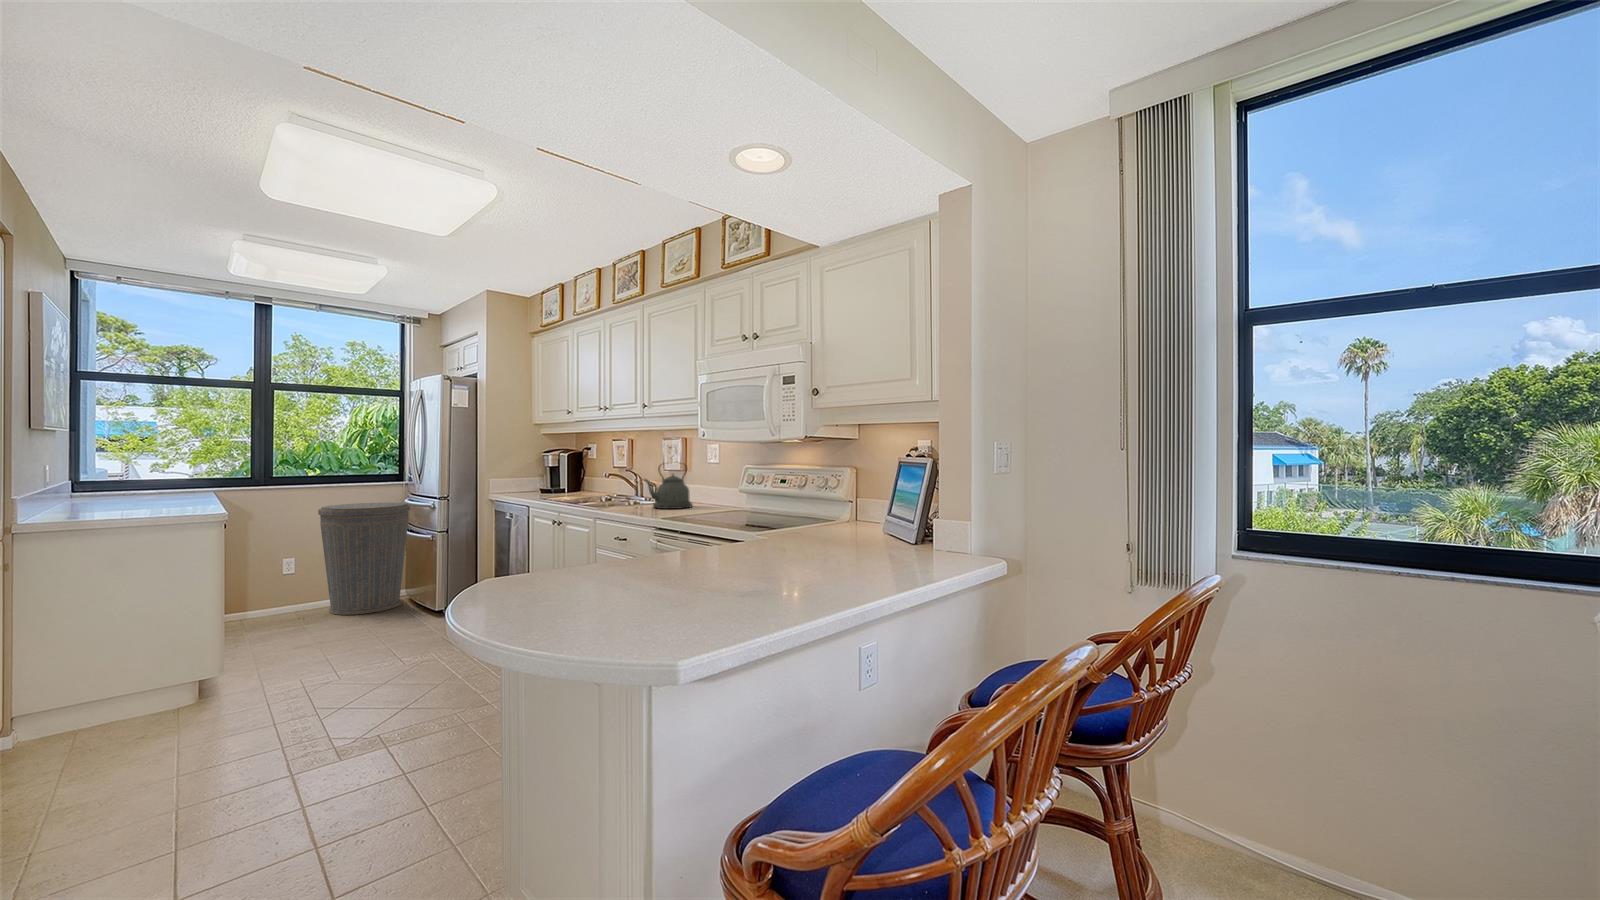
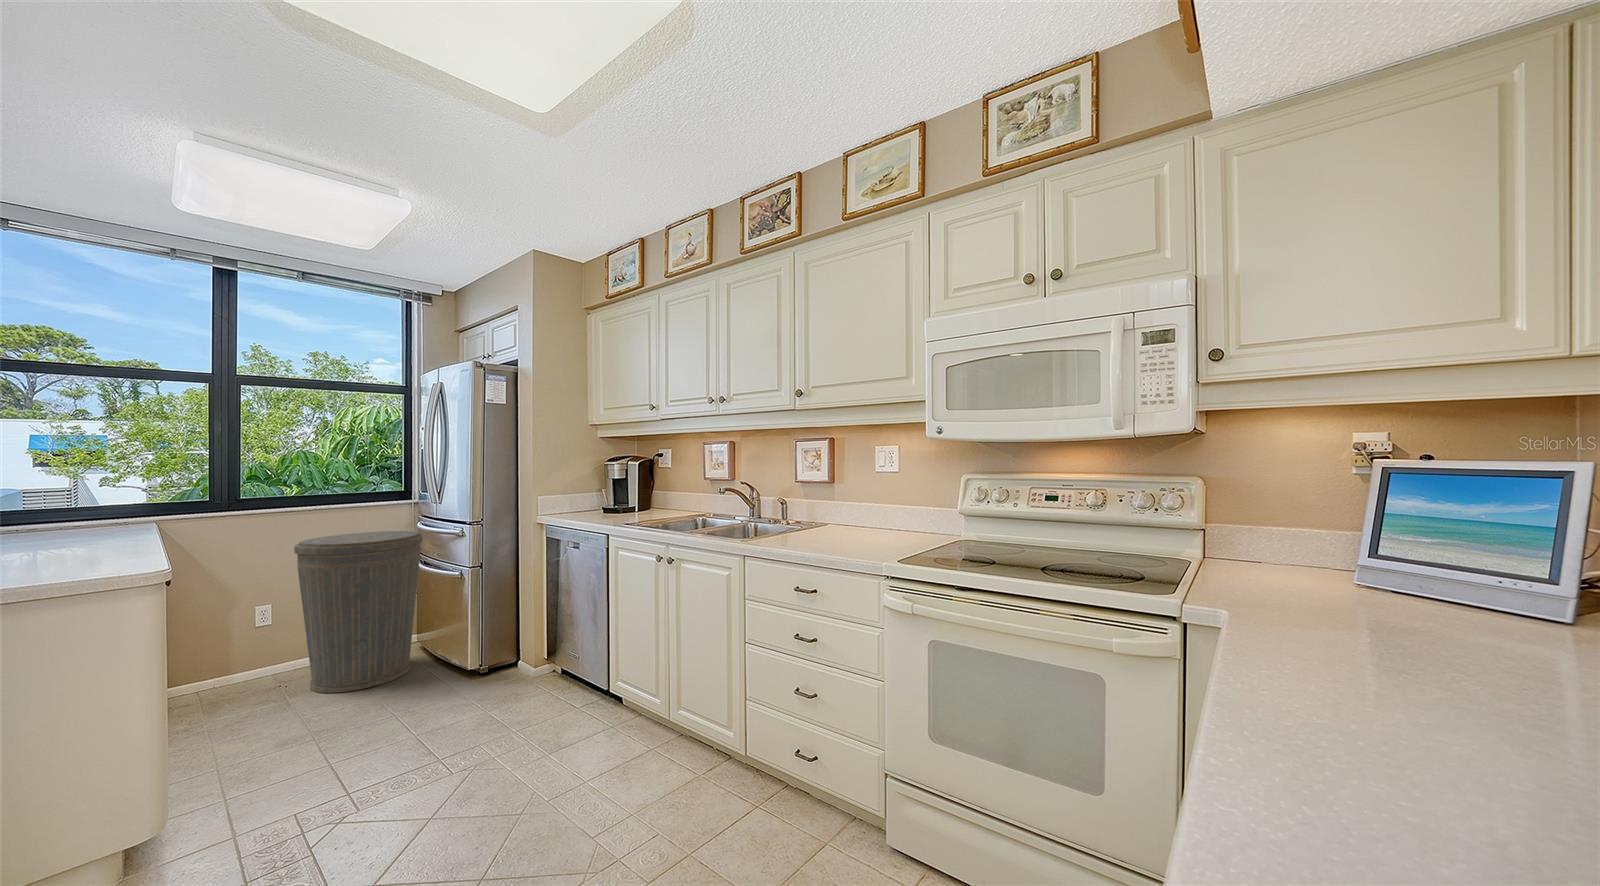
kettle: present [644,465,692,509] -> none [818,473,878,540]

